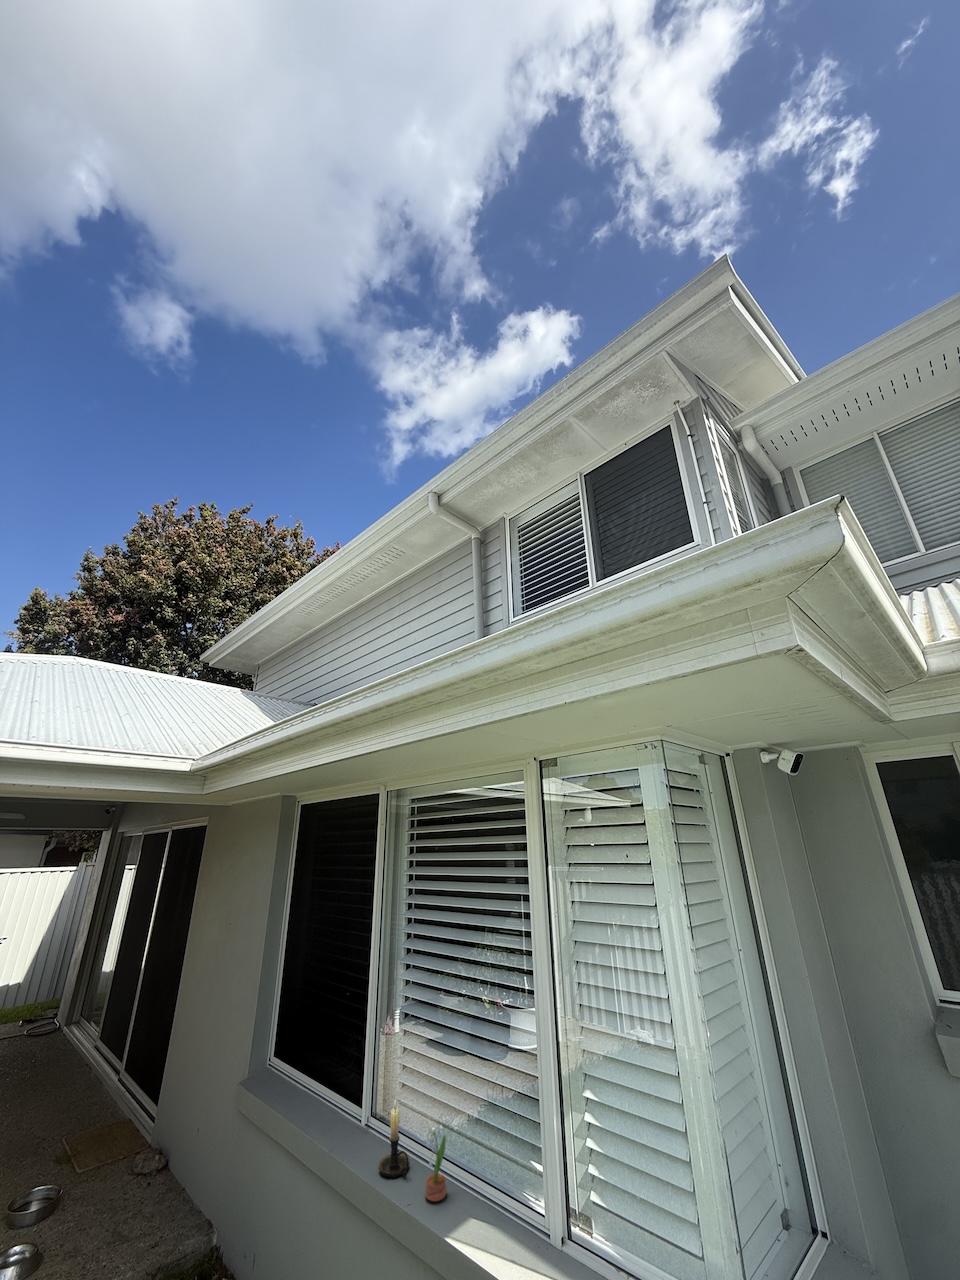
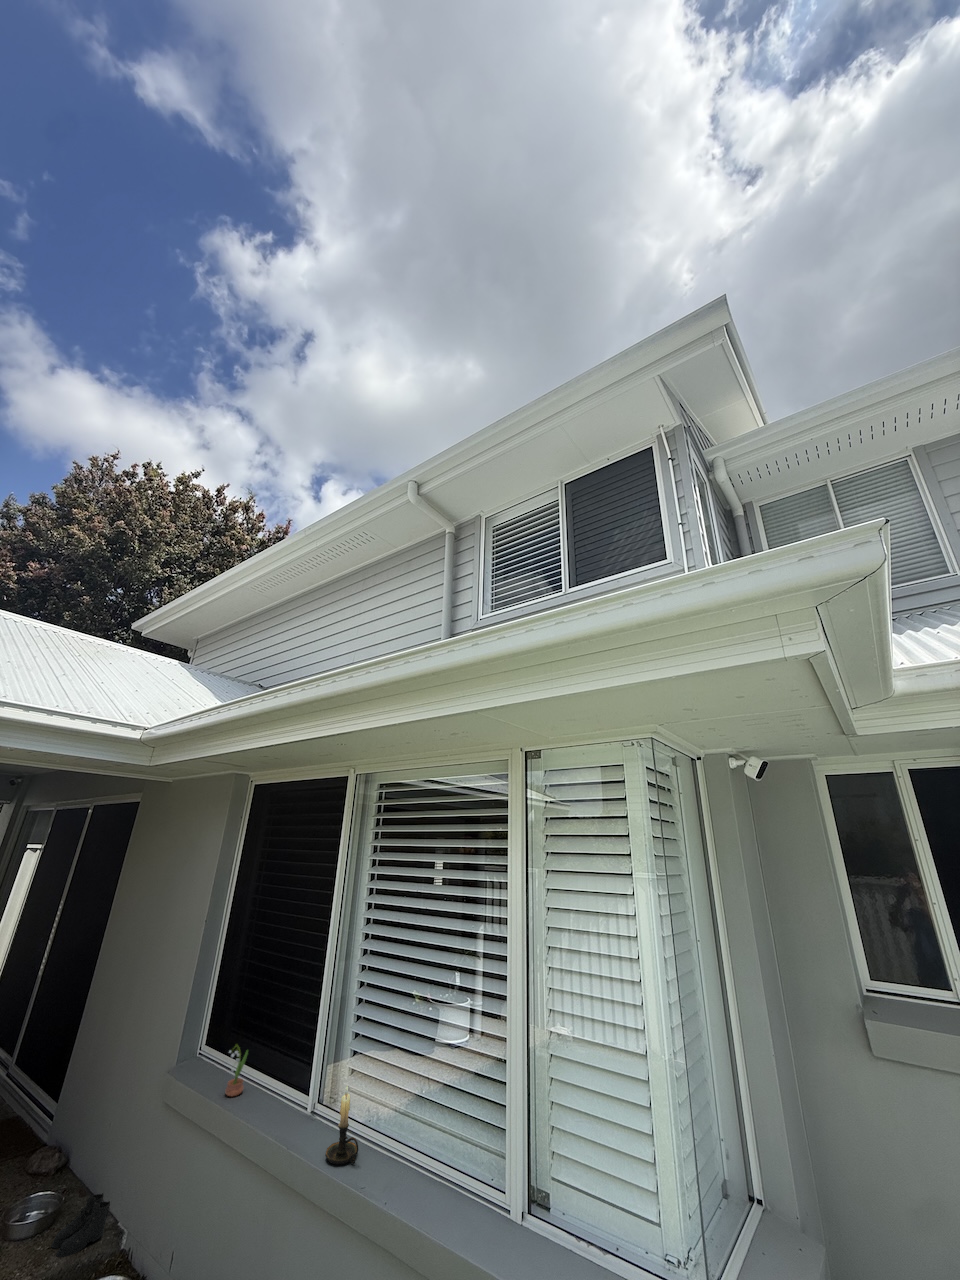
potted flower: present [424,1131,447,1201] -> present [225,1046,248,1096]
boots: none [154,1194,203,1253] -> present [51,1193,110,1257]

